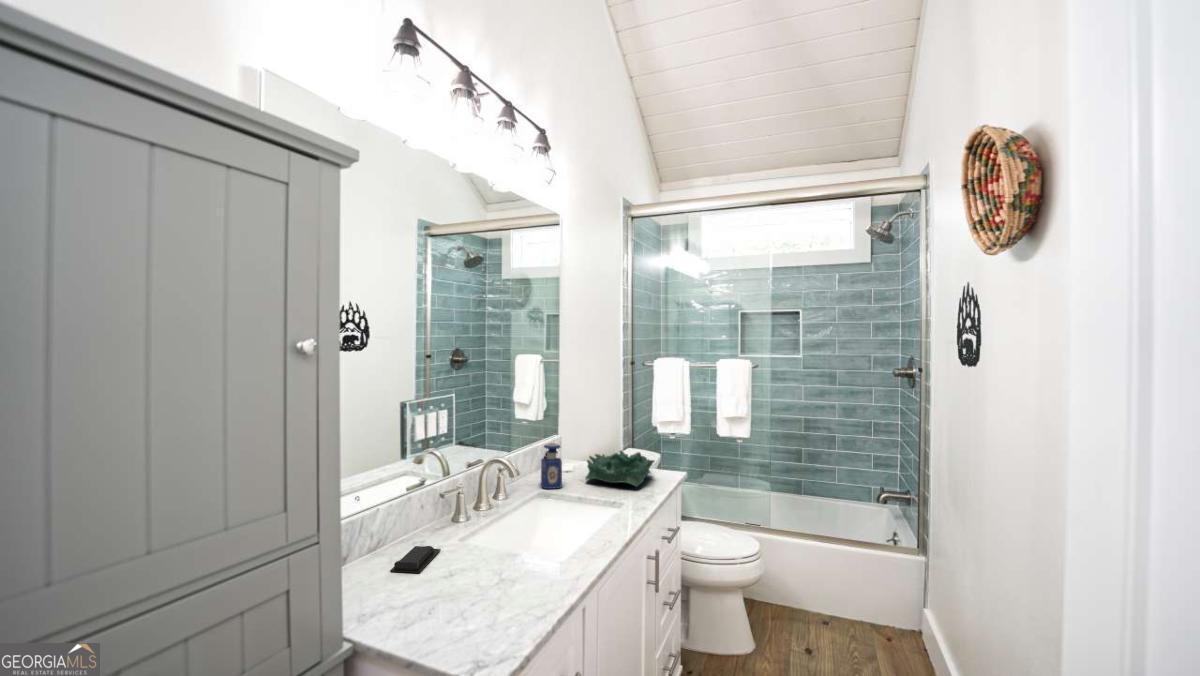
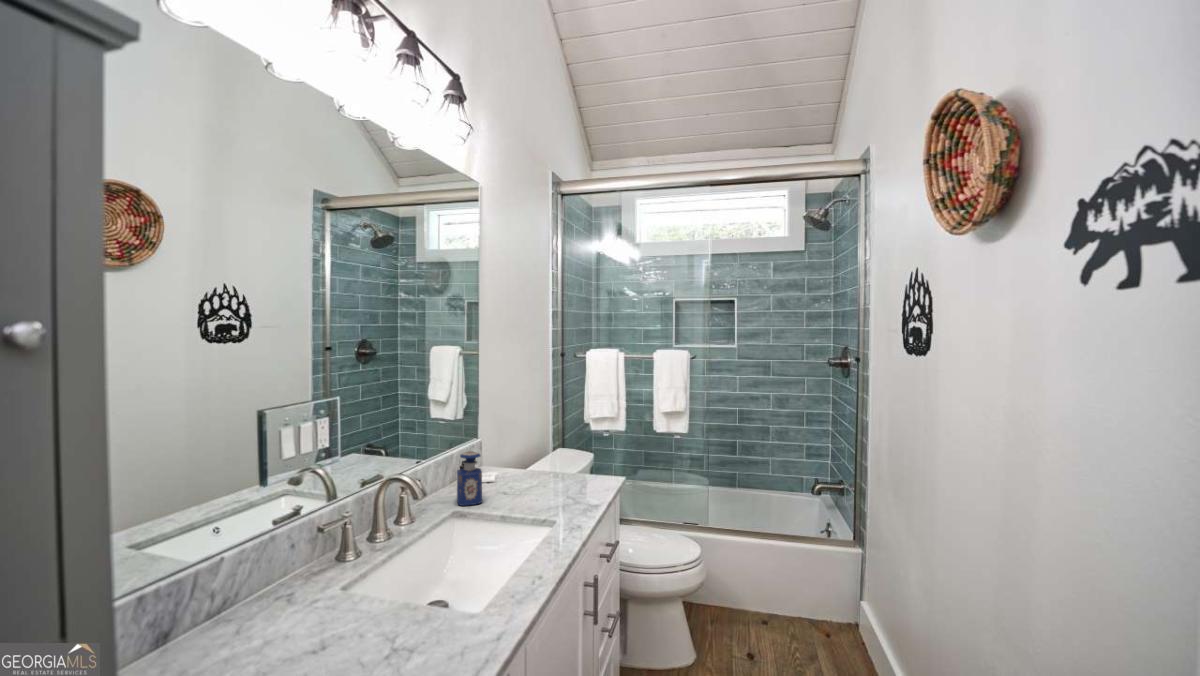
decorative bowl: present [586,450,655,487] -> none [510,455,590,499]
soap bar: present [390,546,441,573] -> none [232,603,314,649]

